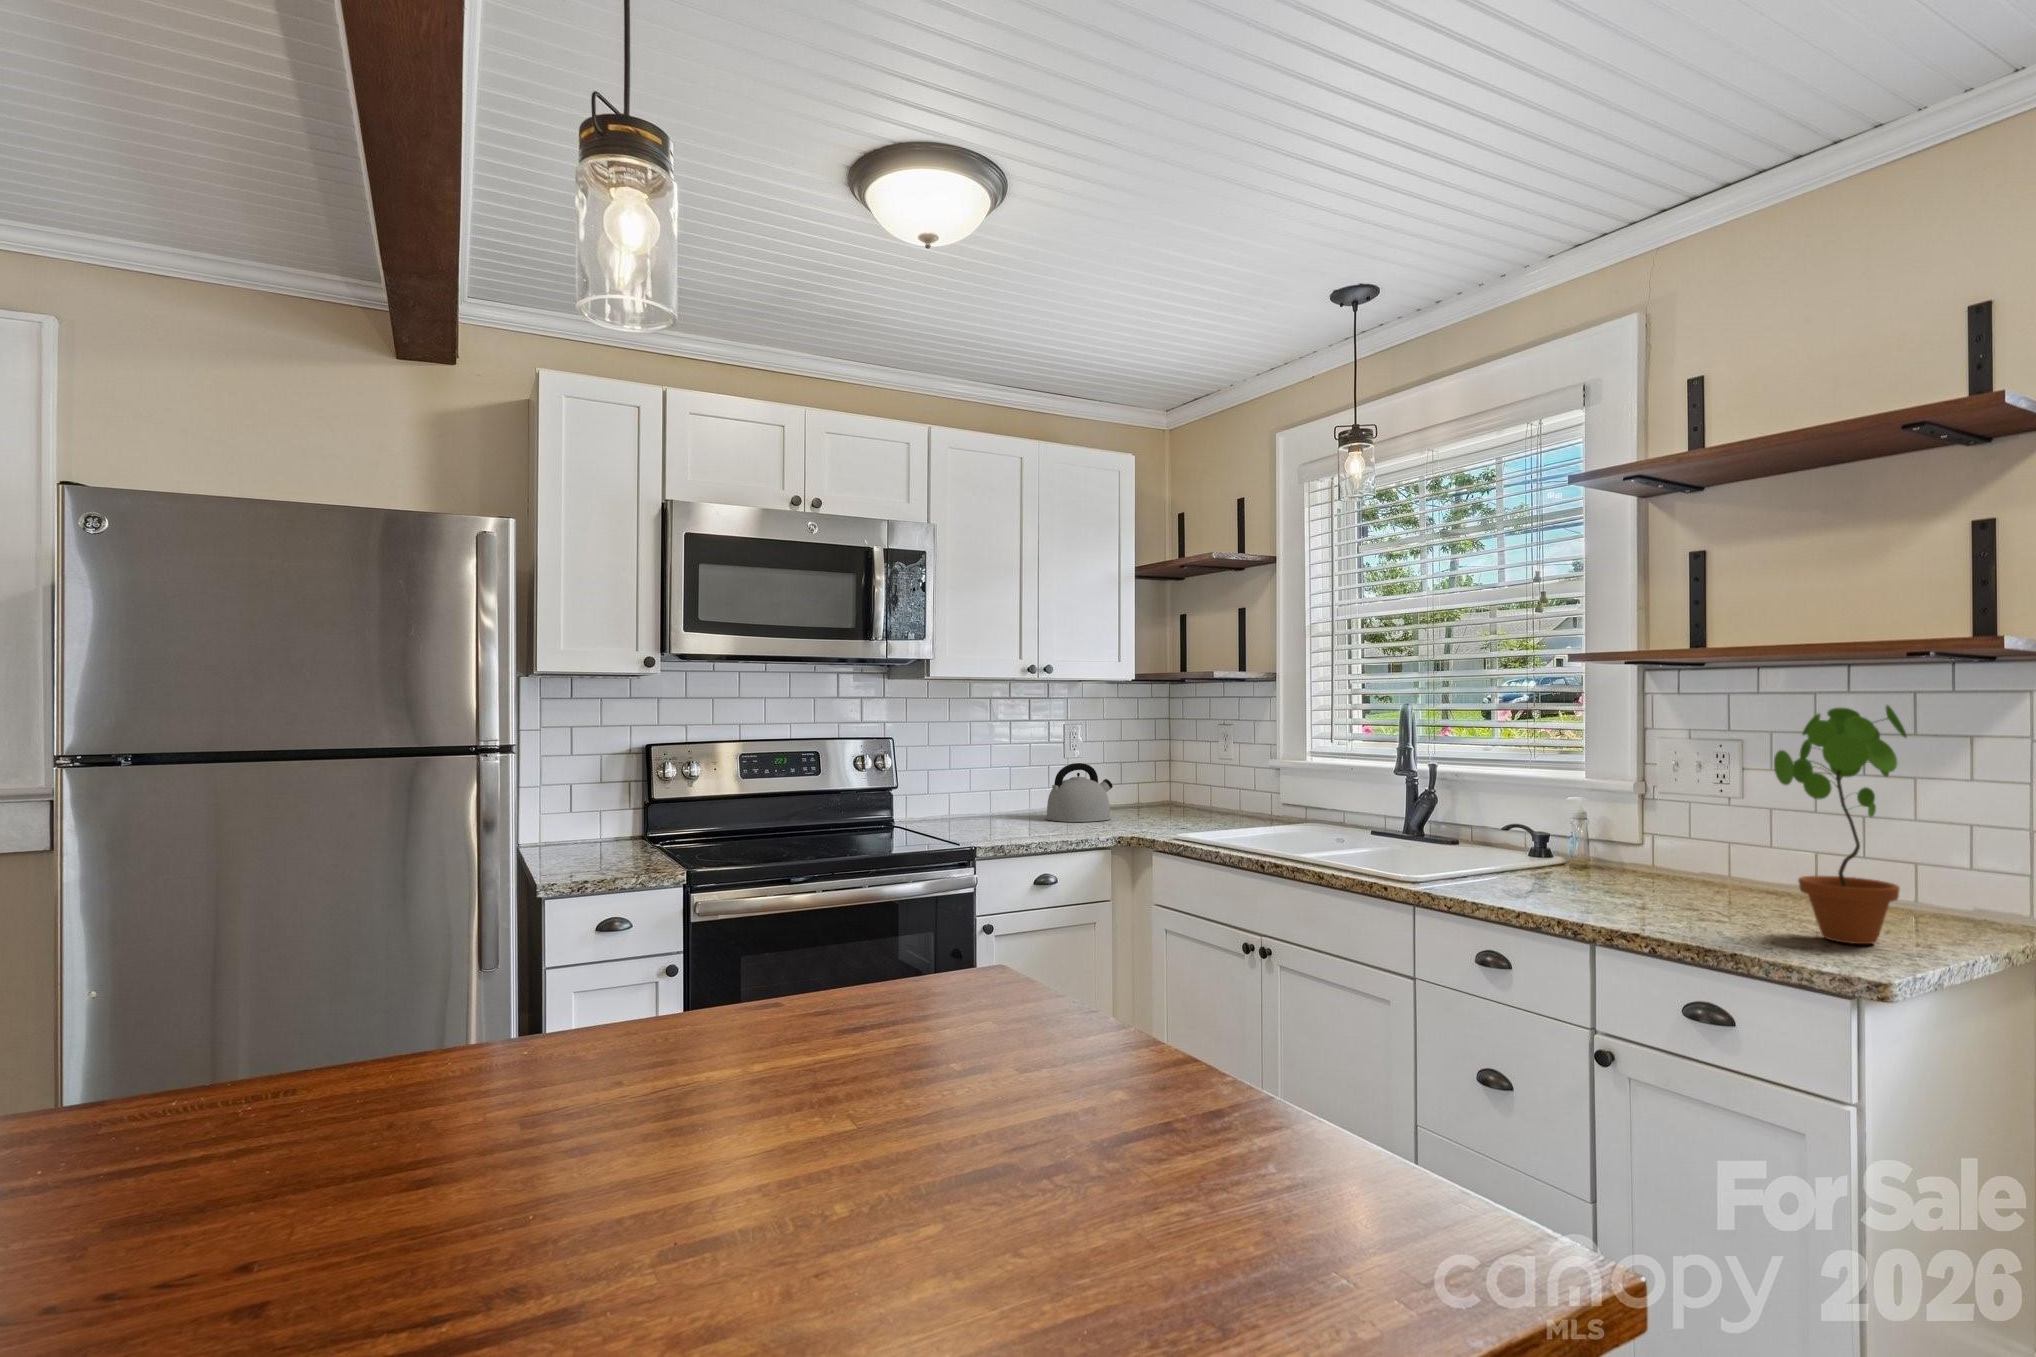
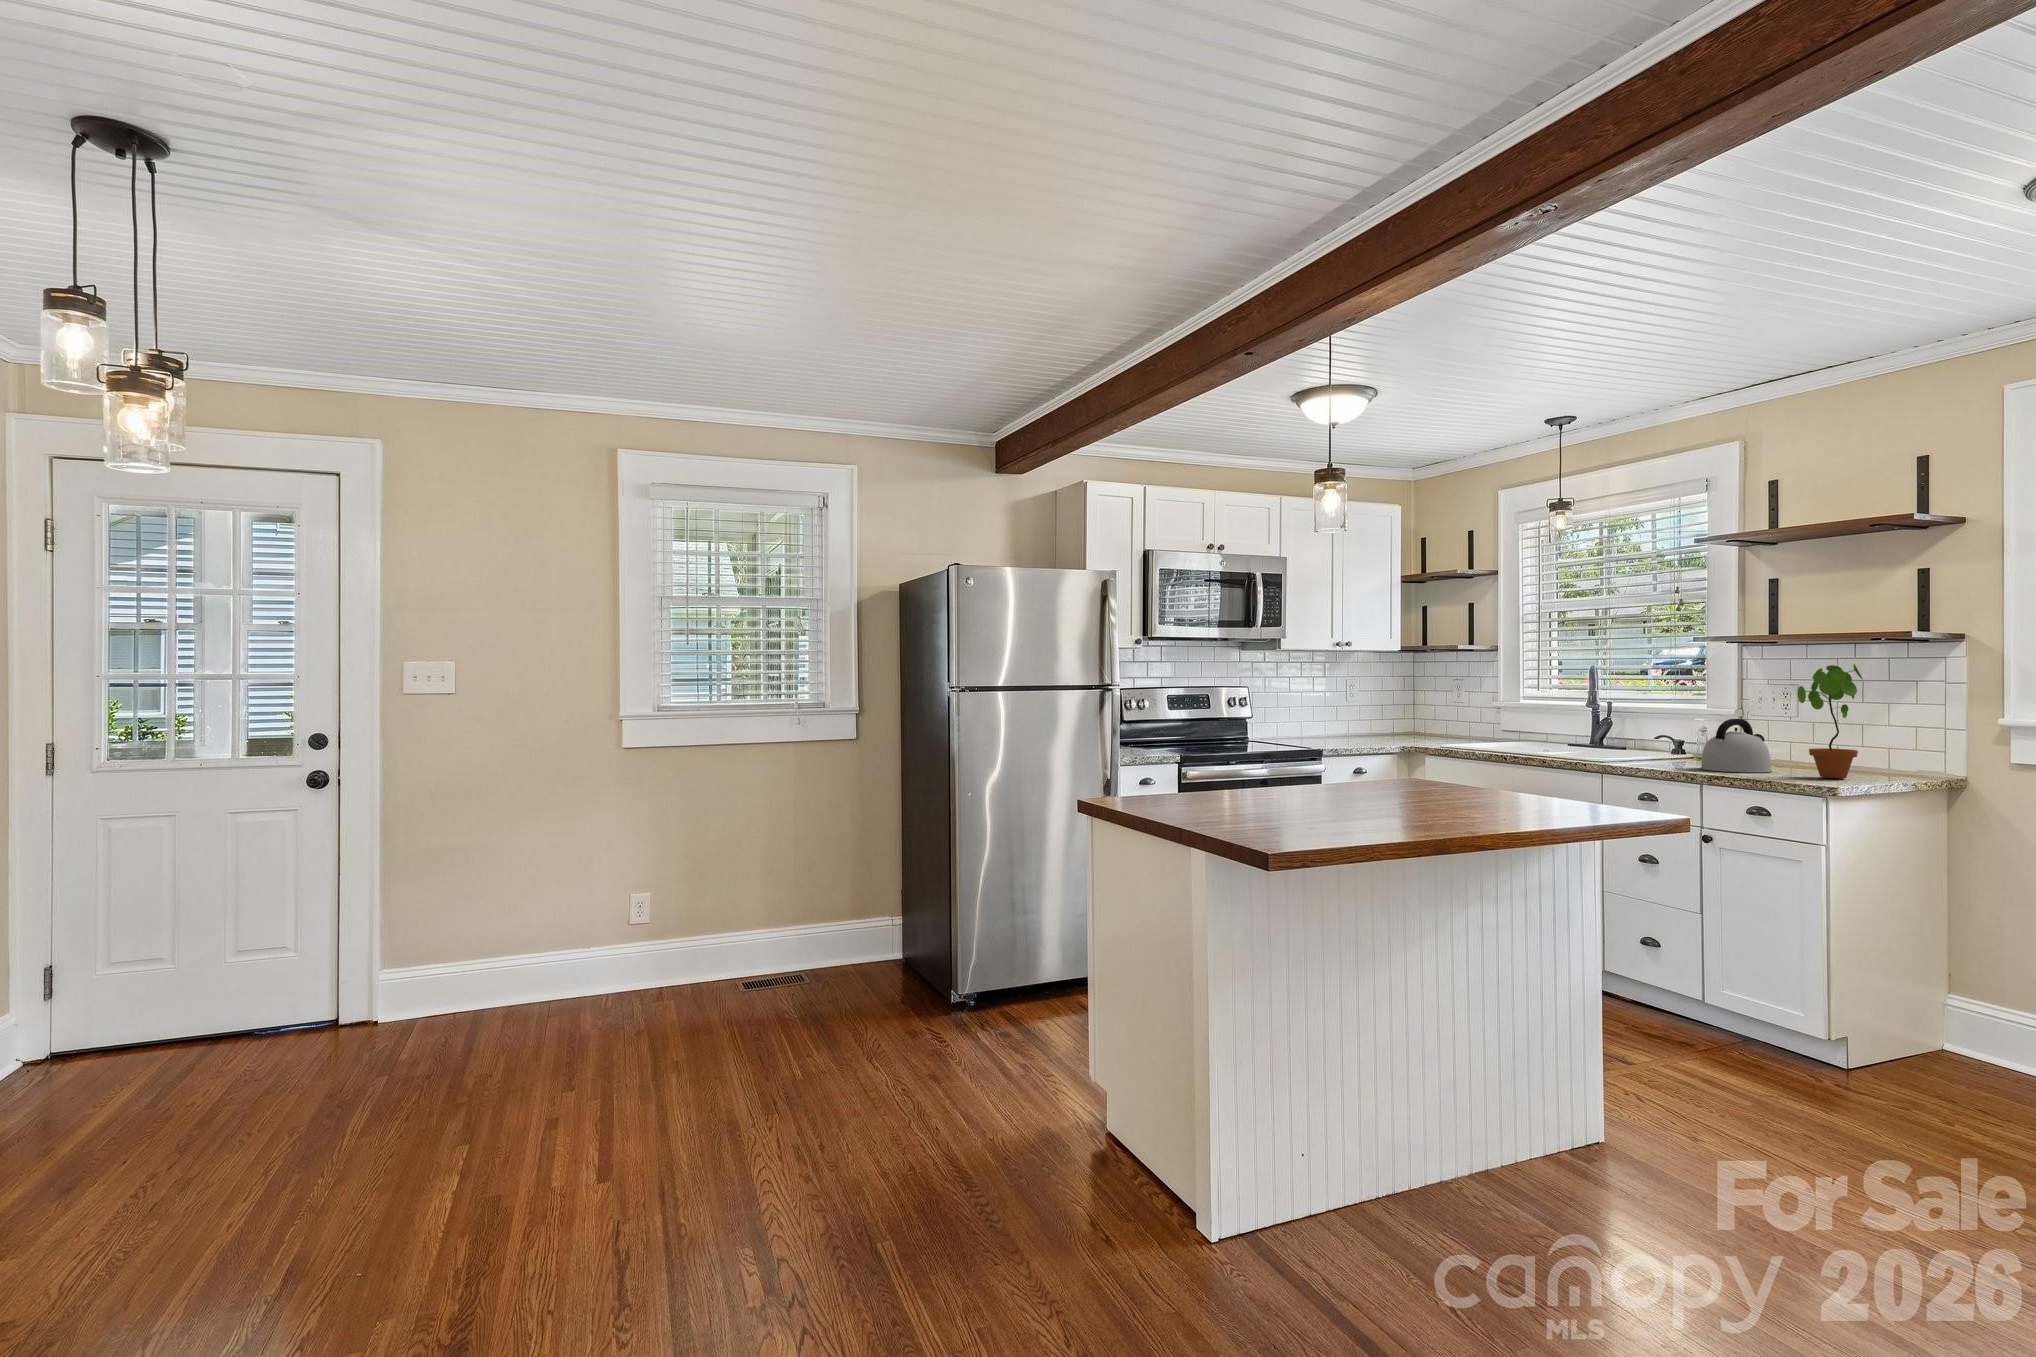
kettle: present [1046,763,1113,822] -> present [1701,719,1772,772]

